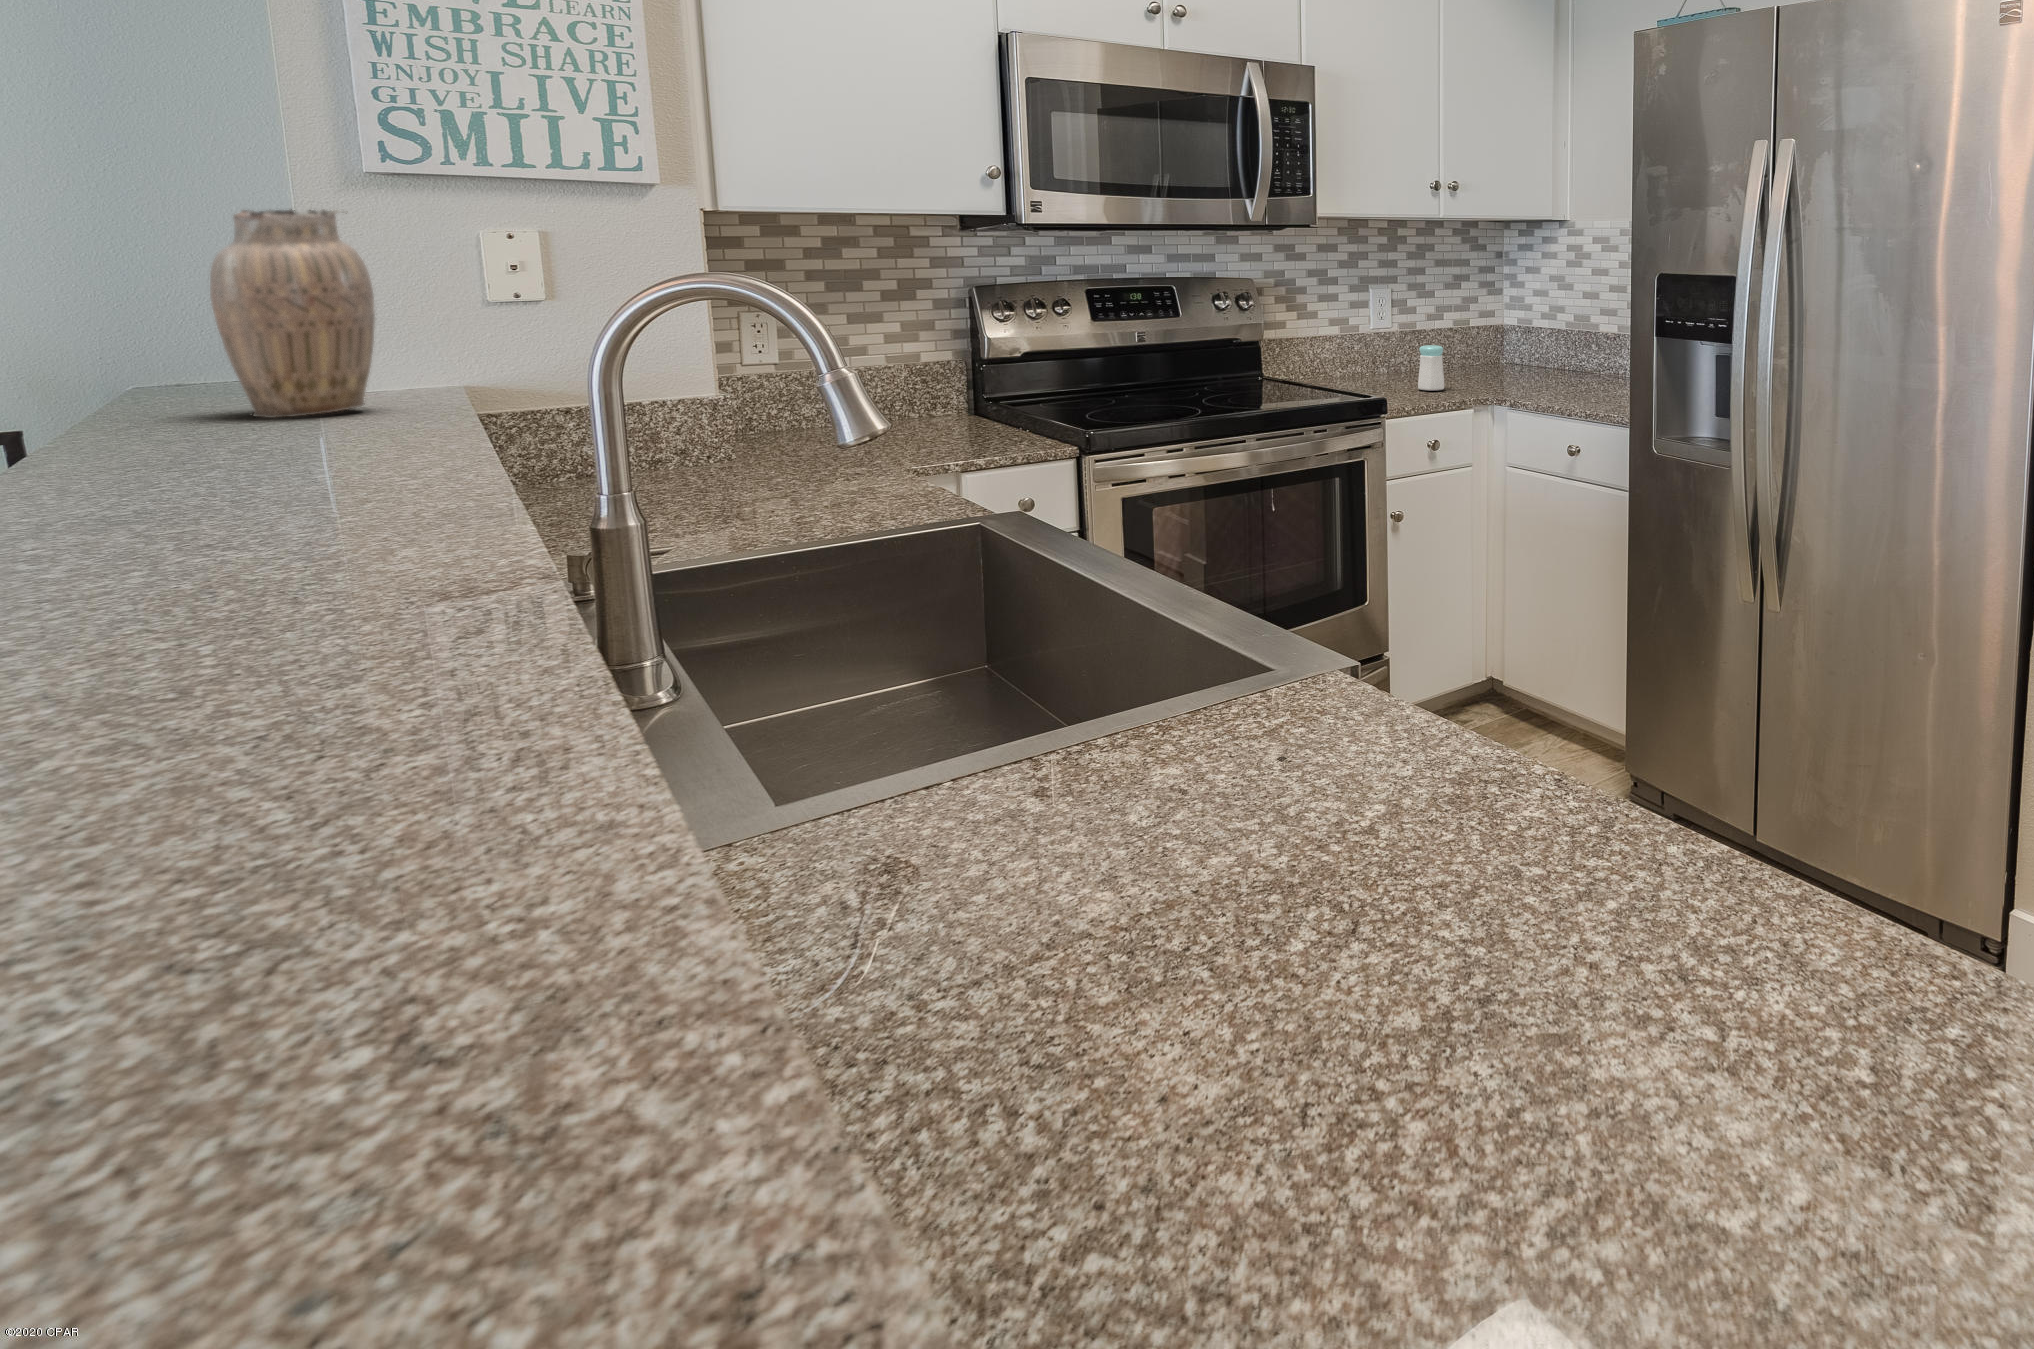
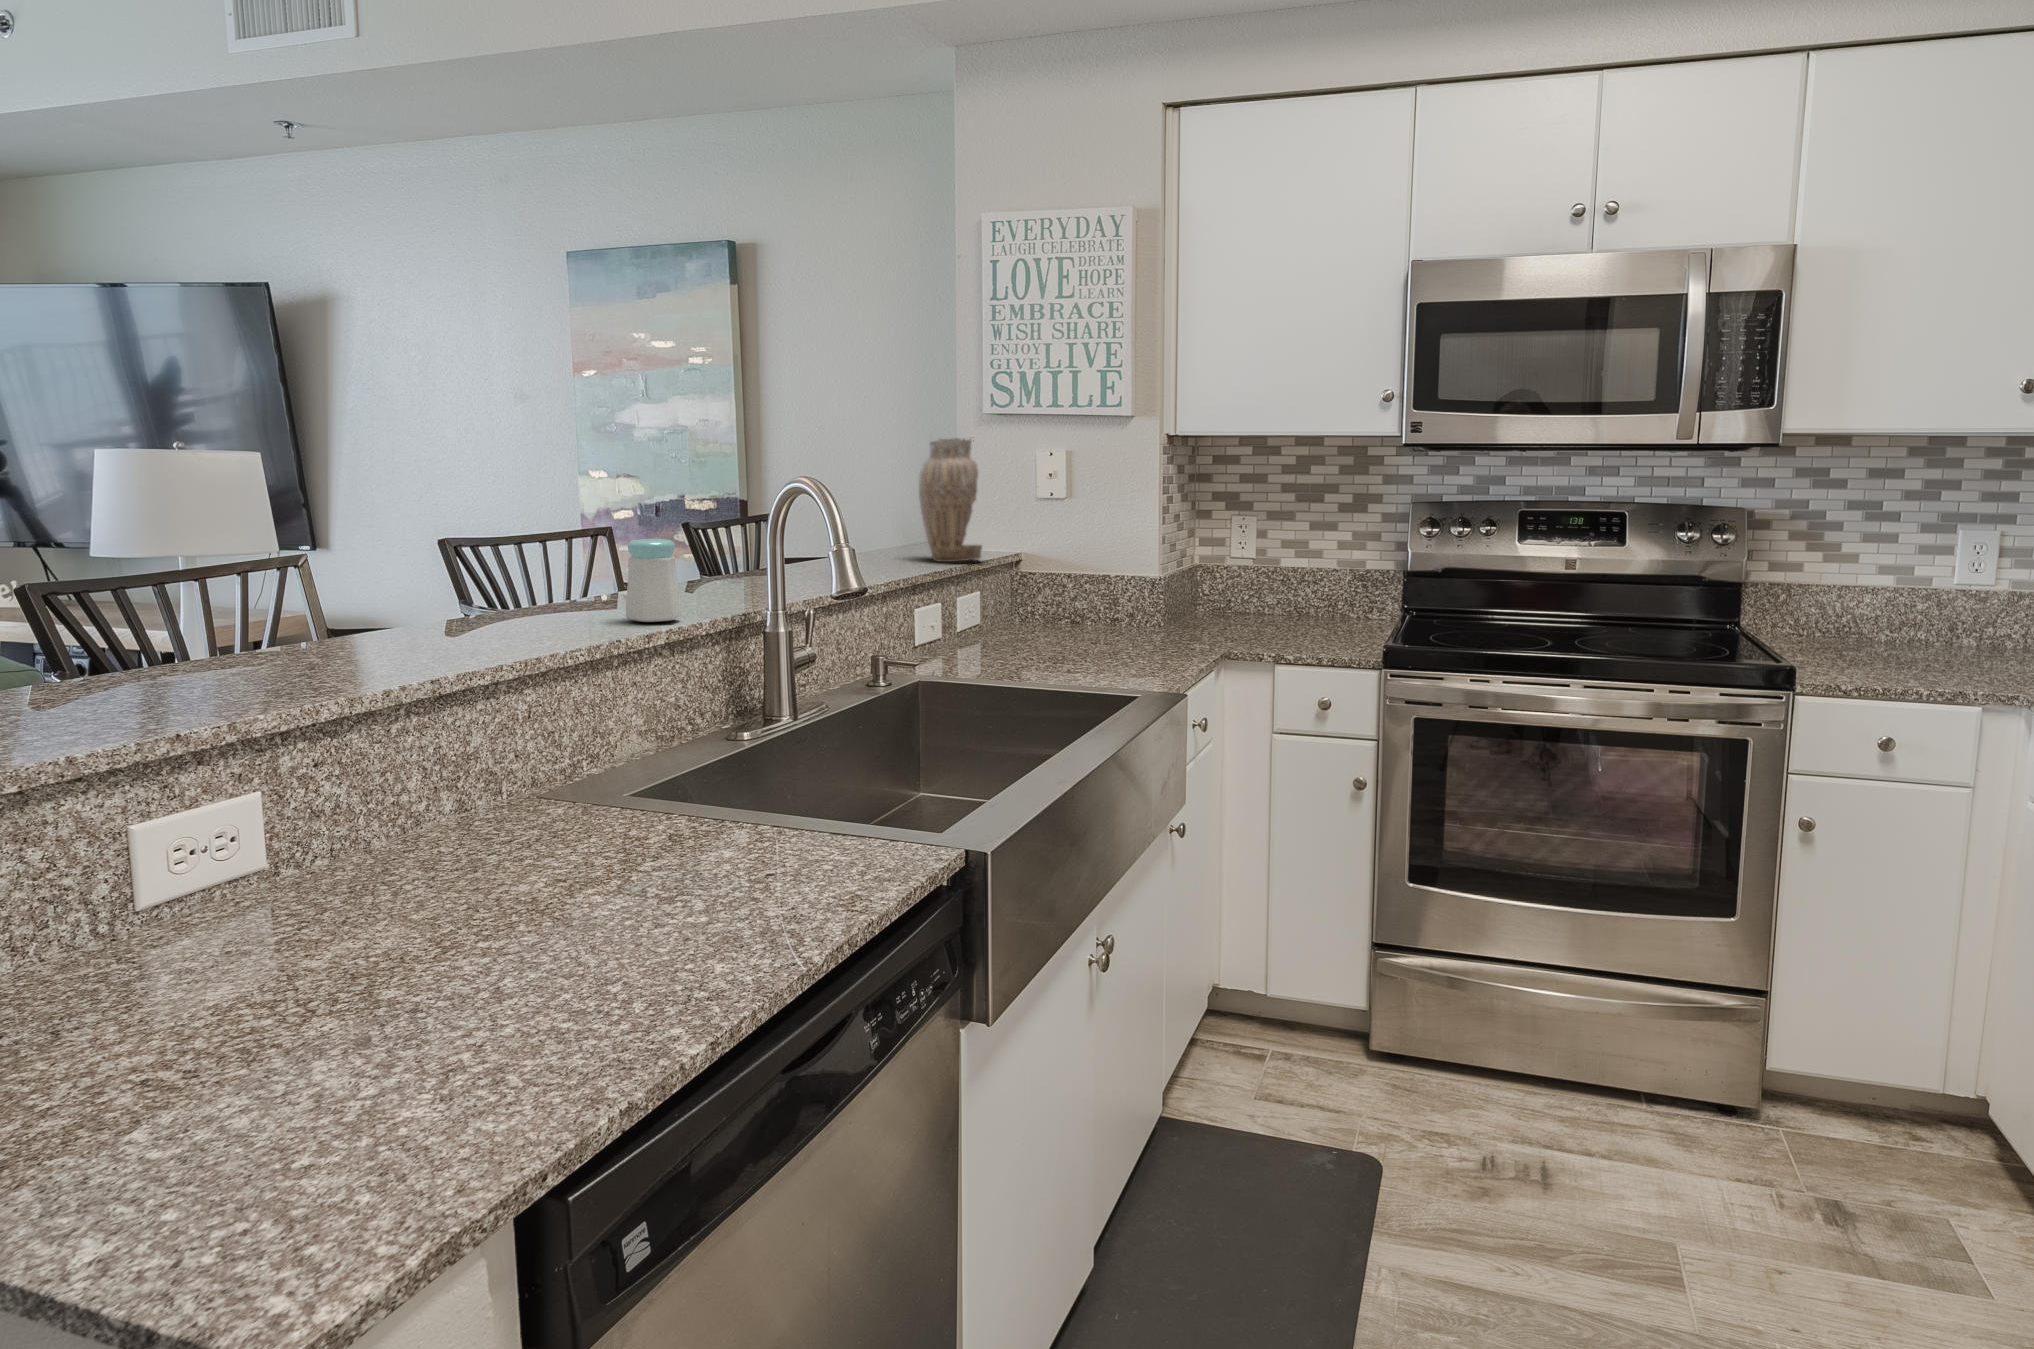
salt shaker: present [1418,345,1444,391] -> present [626,539,682,622]

